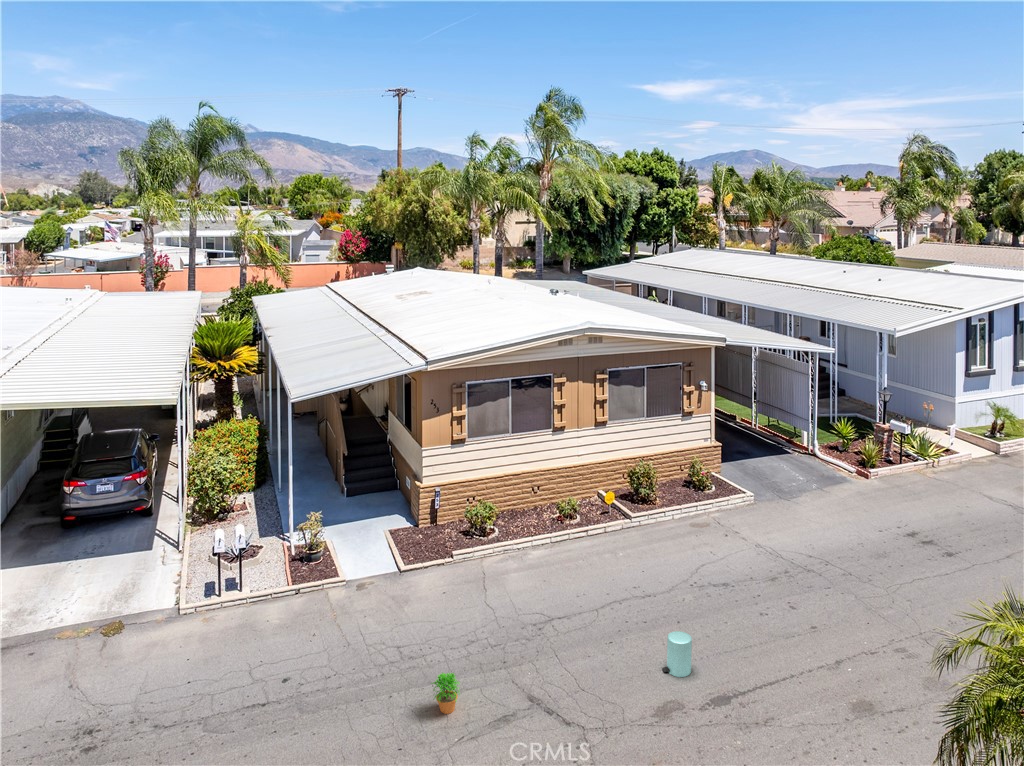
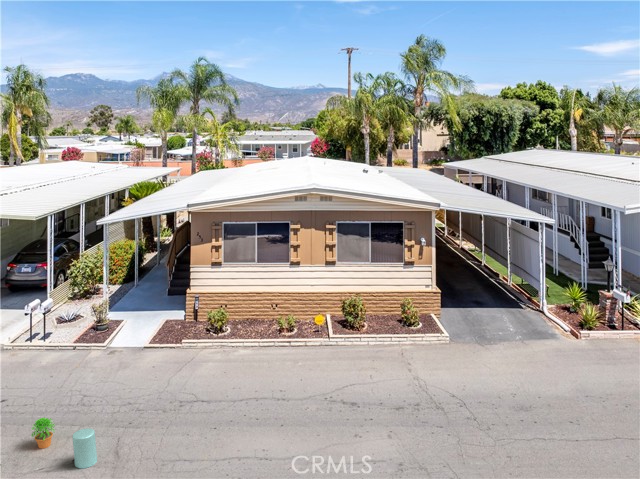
trash can: present [662,631,692,677] -> present [72,428,97,468]

